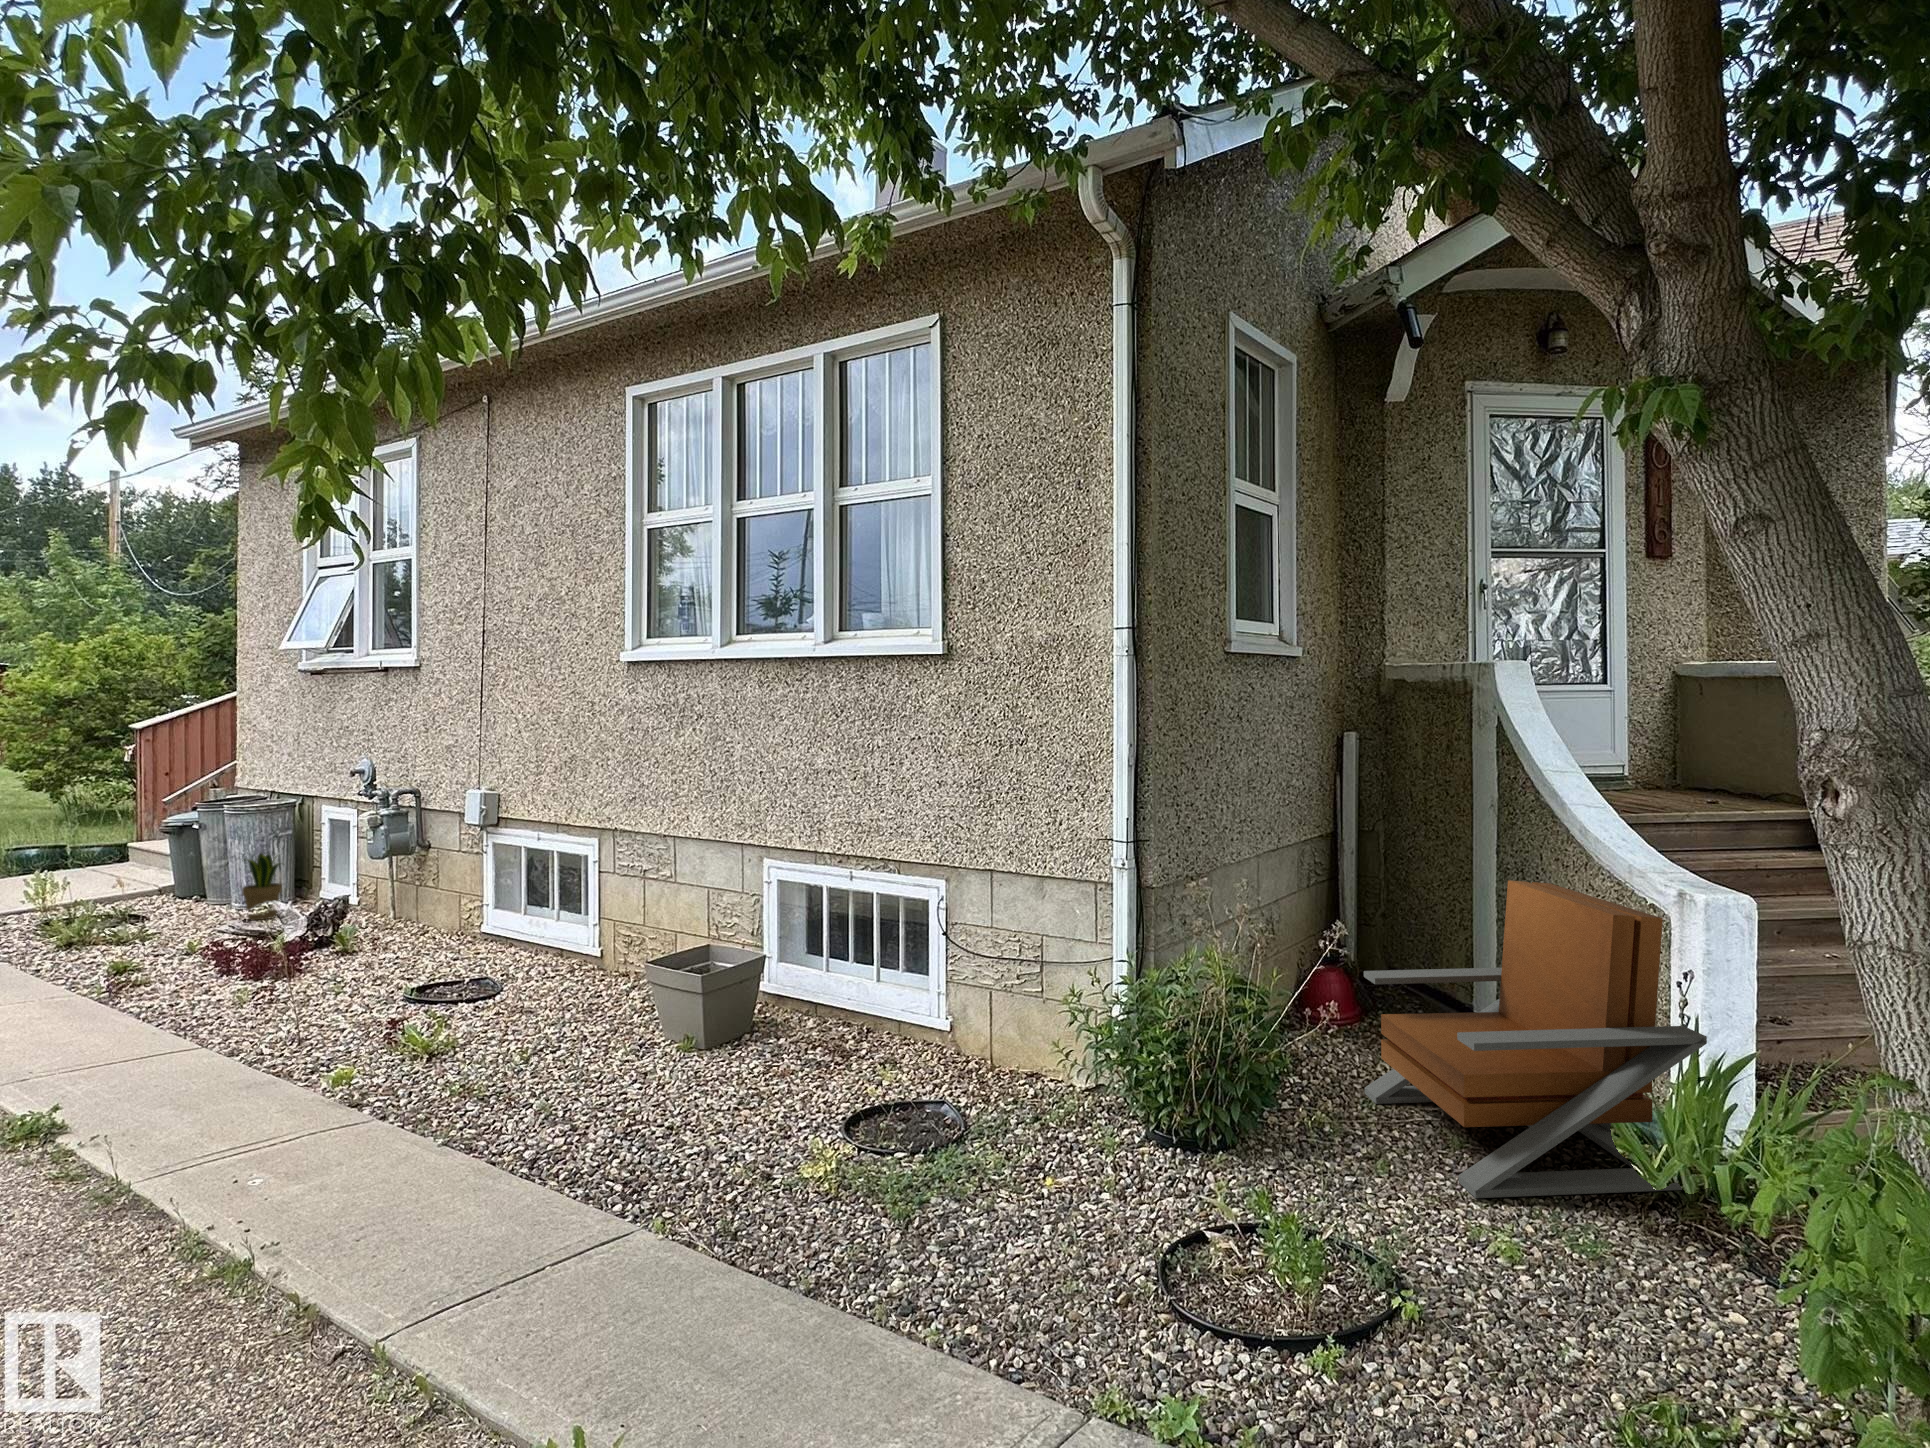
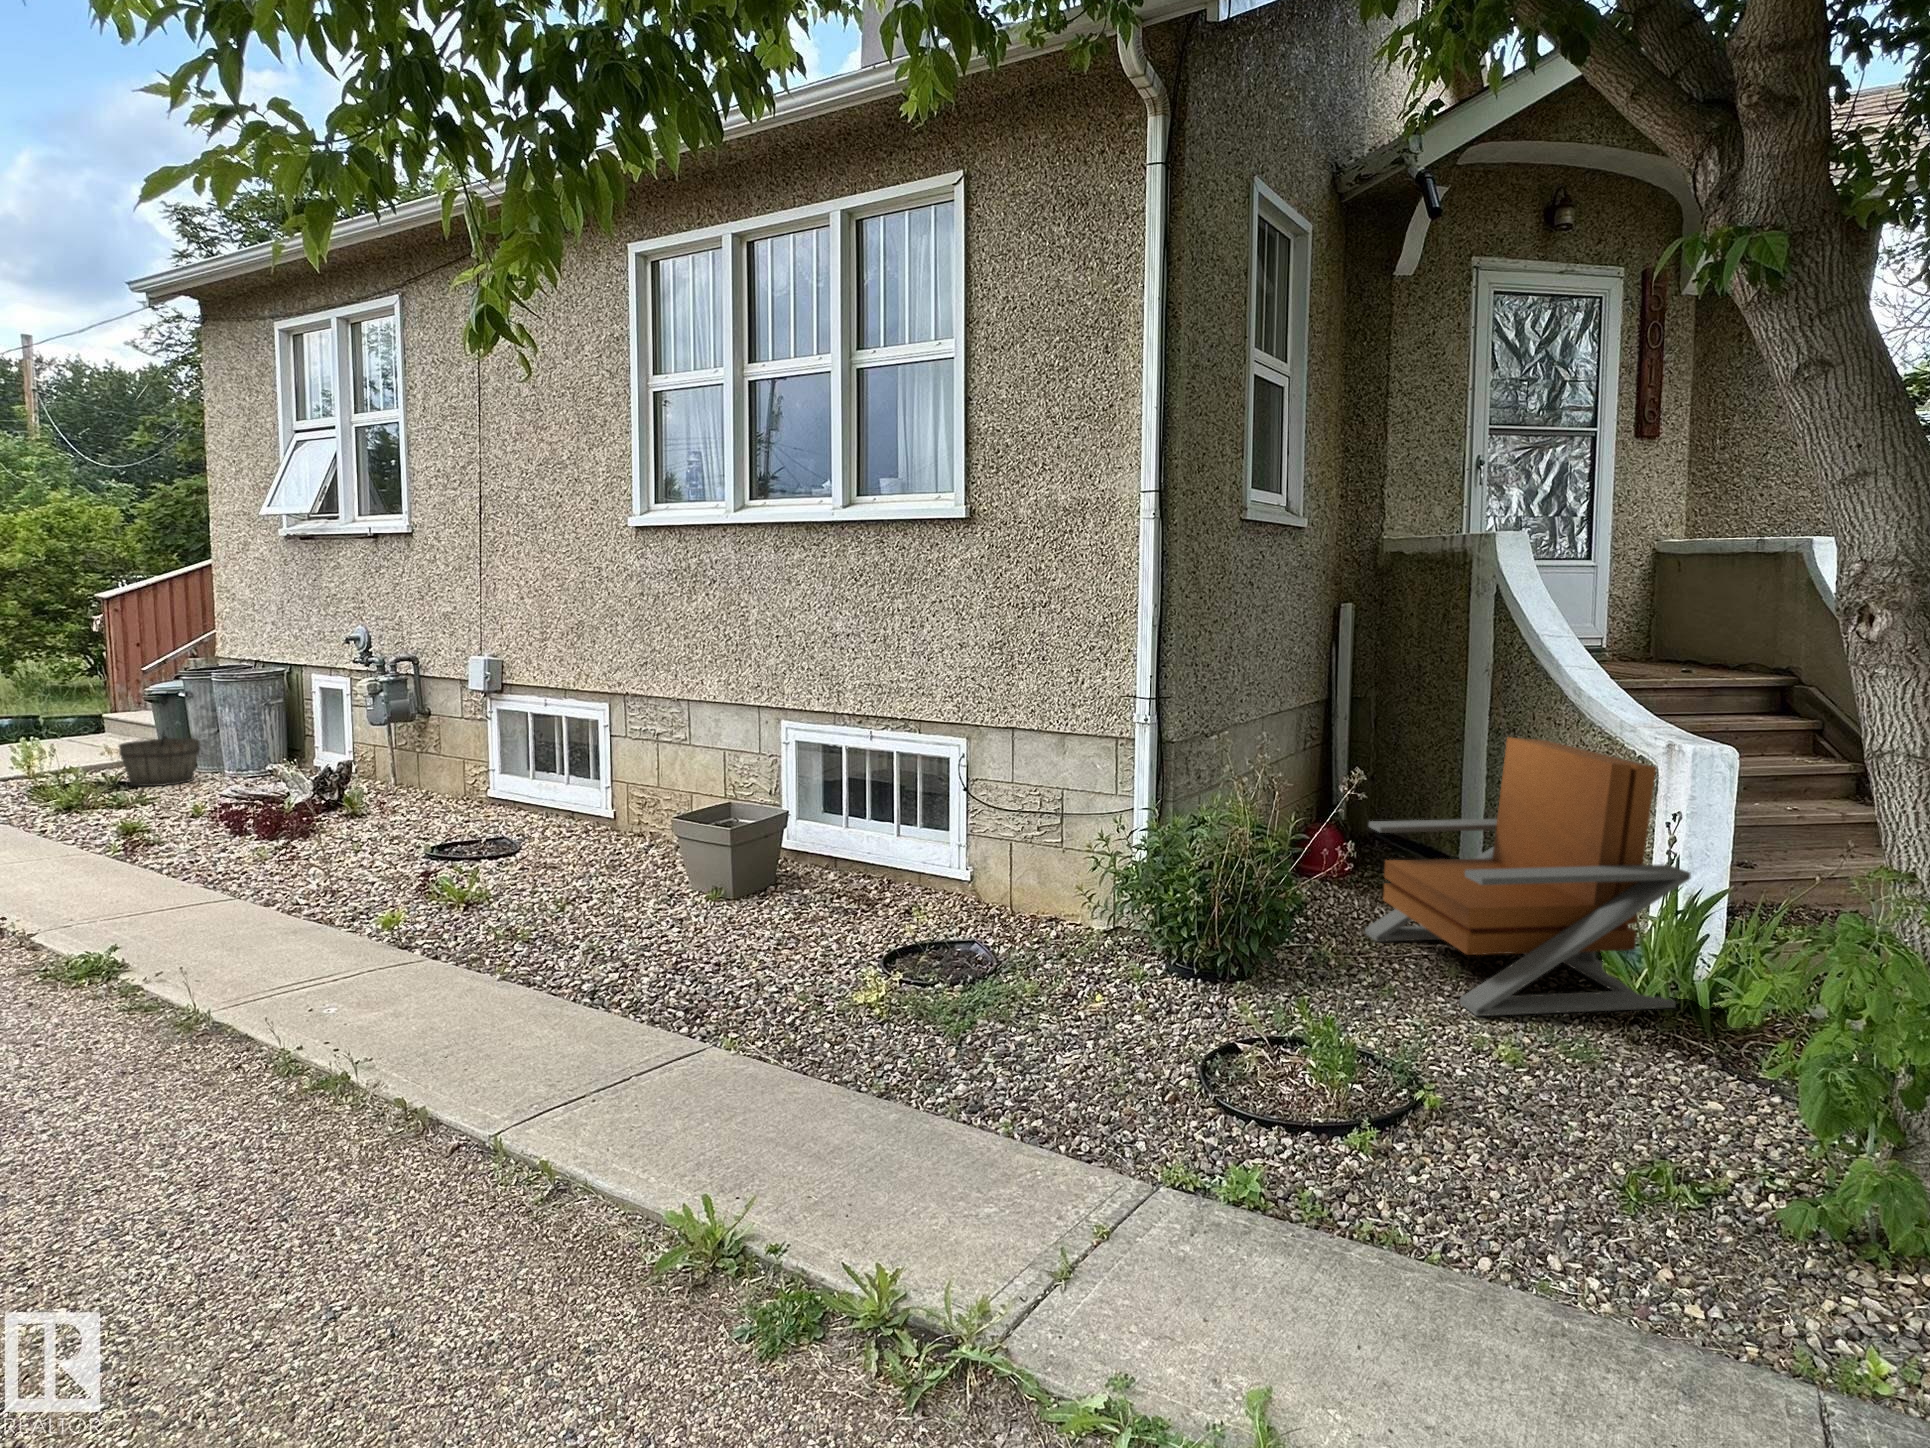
potted plant: present [242,853,282,920] -> none [234,719,277,787]
wooden bucket: none [129,860,213,920] -> present [119,732,200,786]

